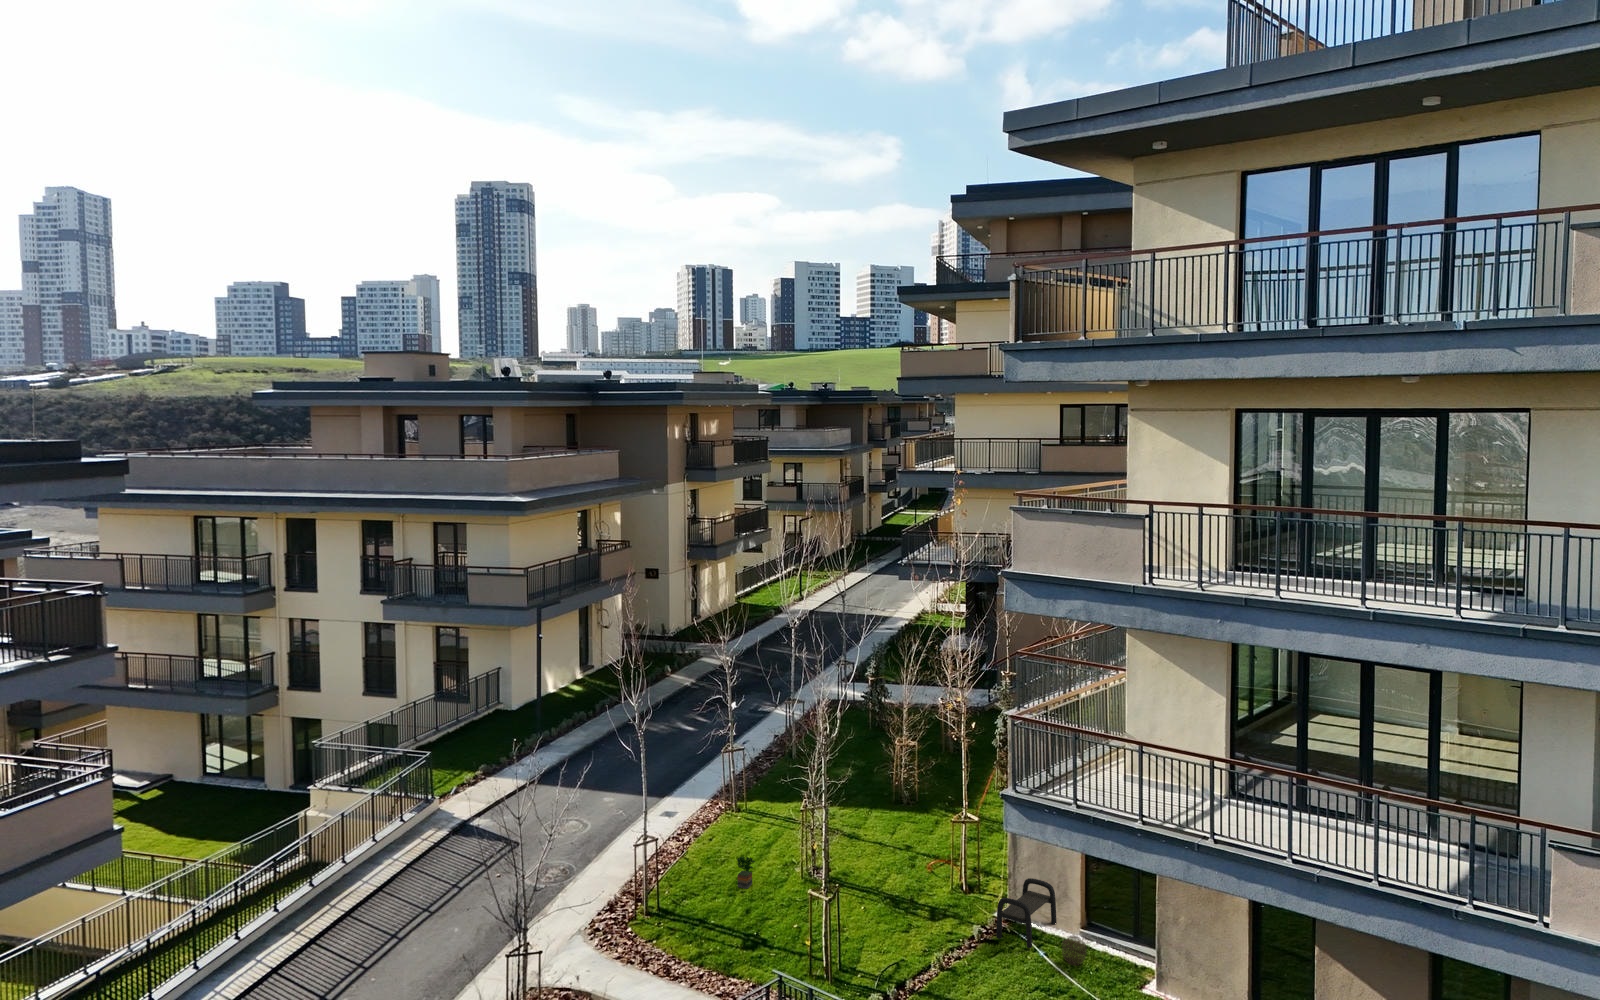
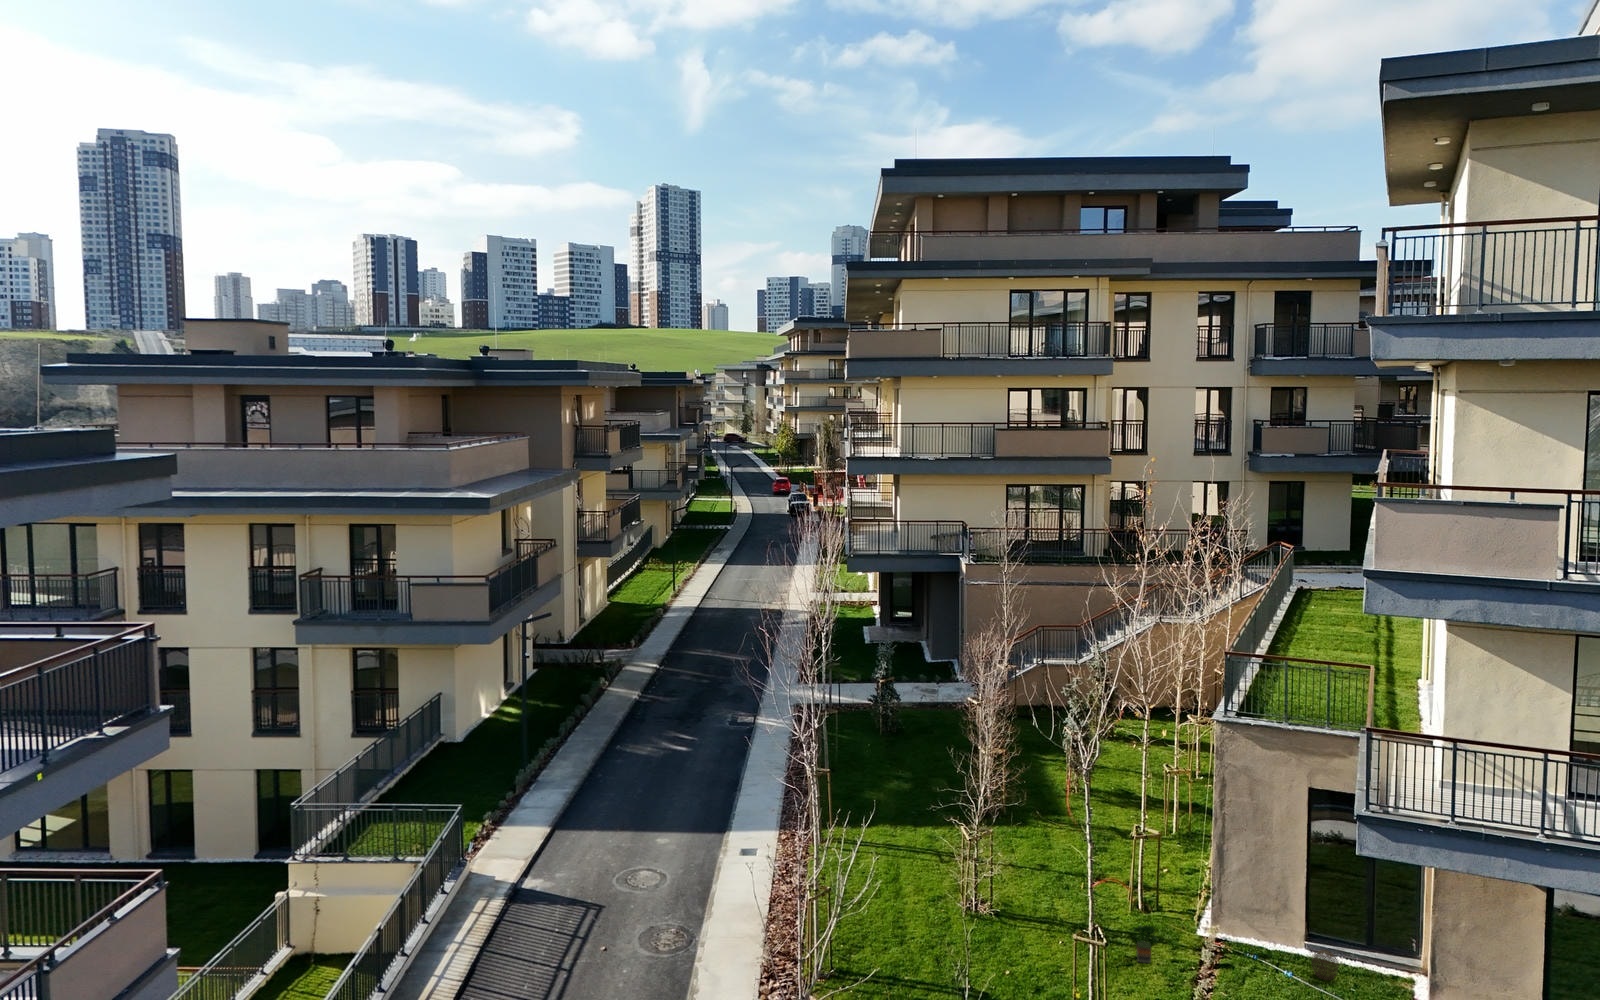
potted tree: present [737,857,755,889] -> present [1134,925,1157,963]
bench: present [996,878,1057,948] -> none [1230,894,1273,967]

